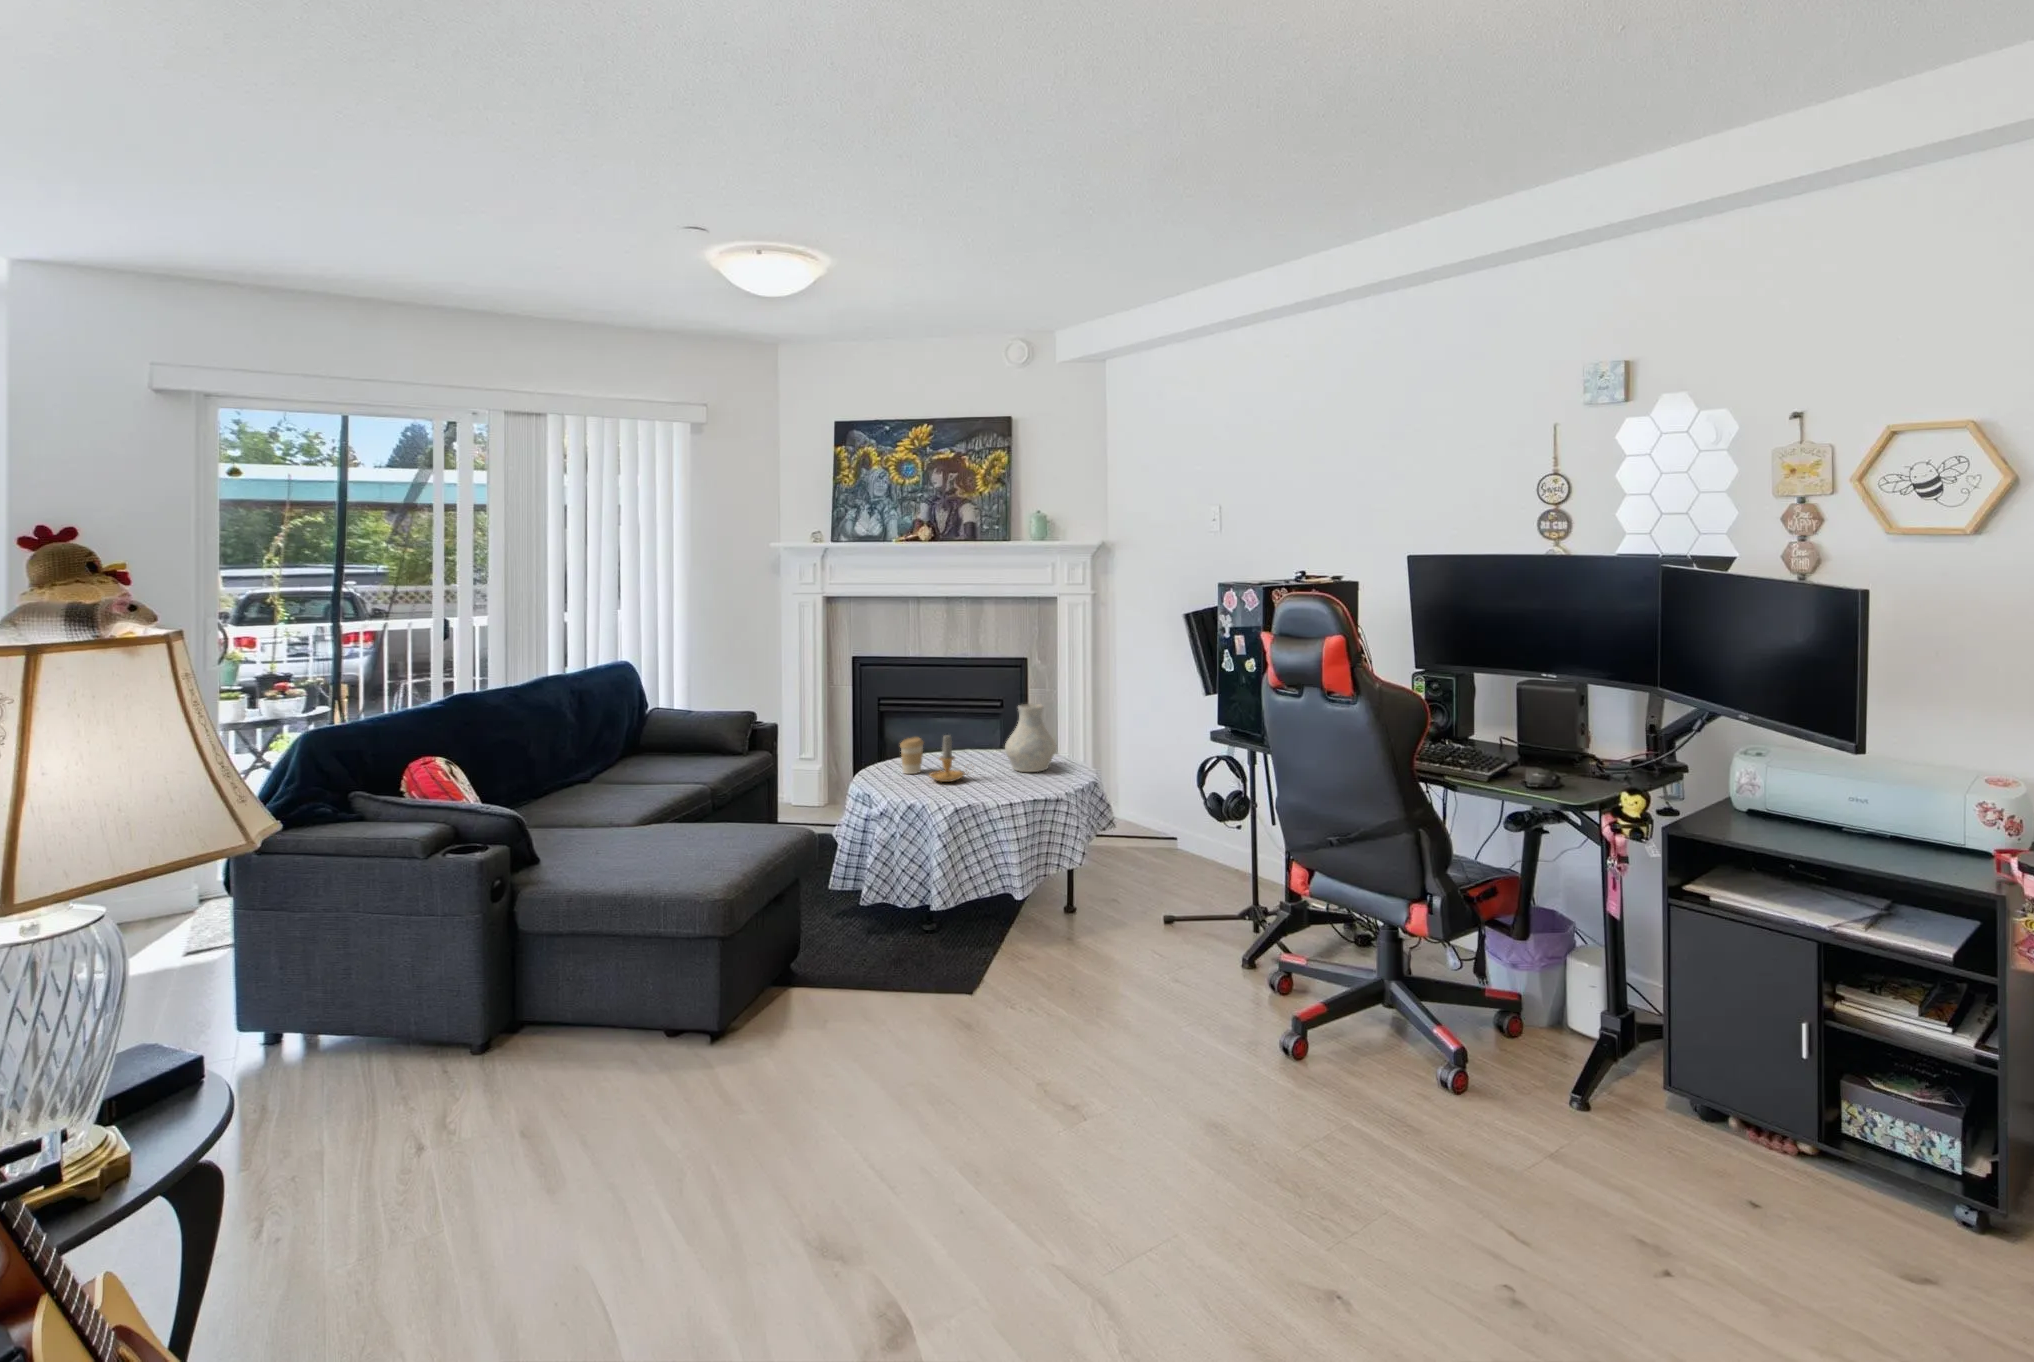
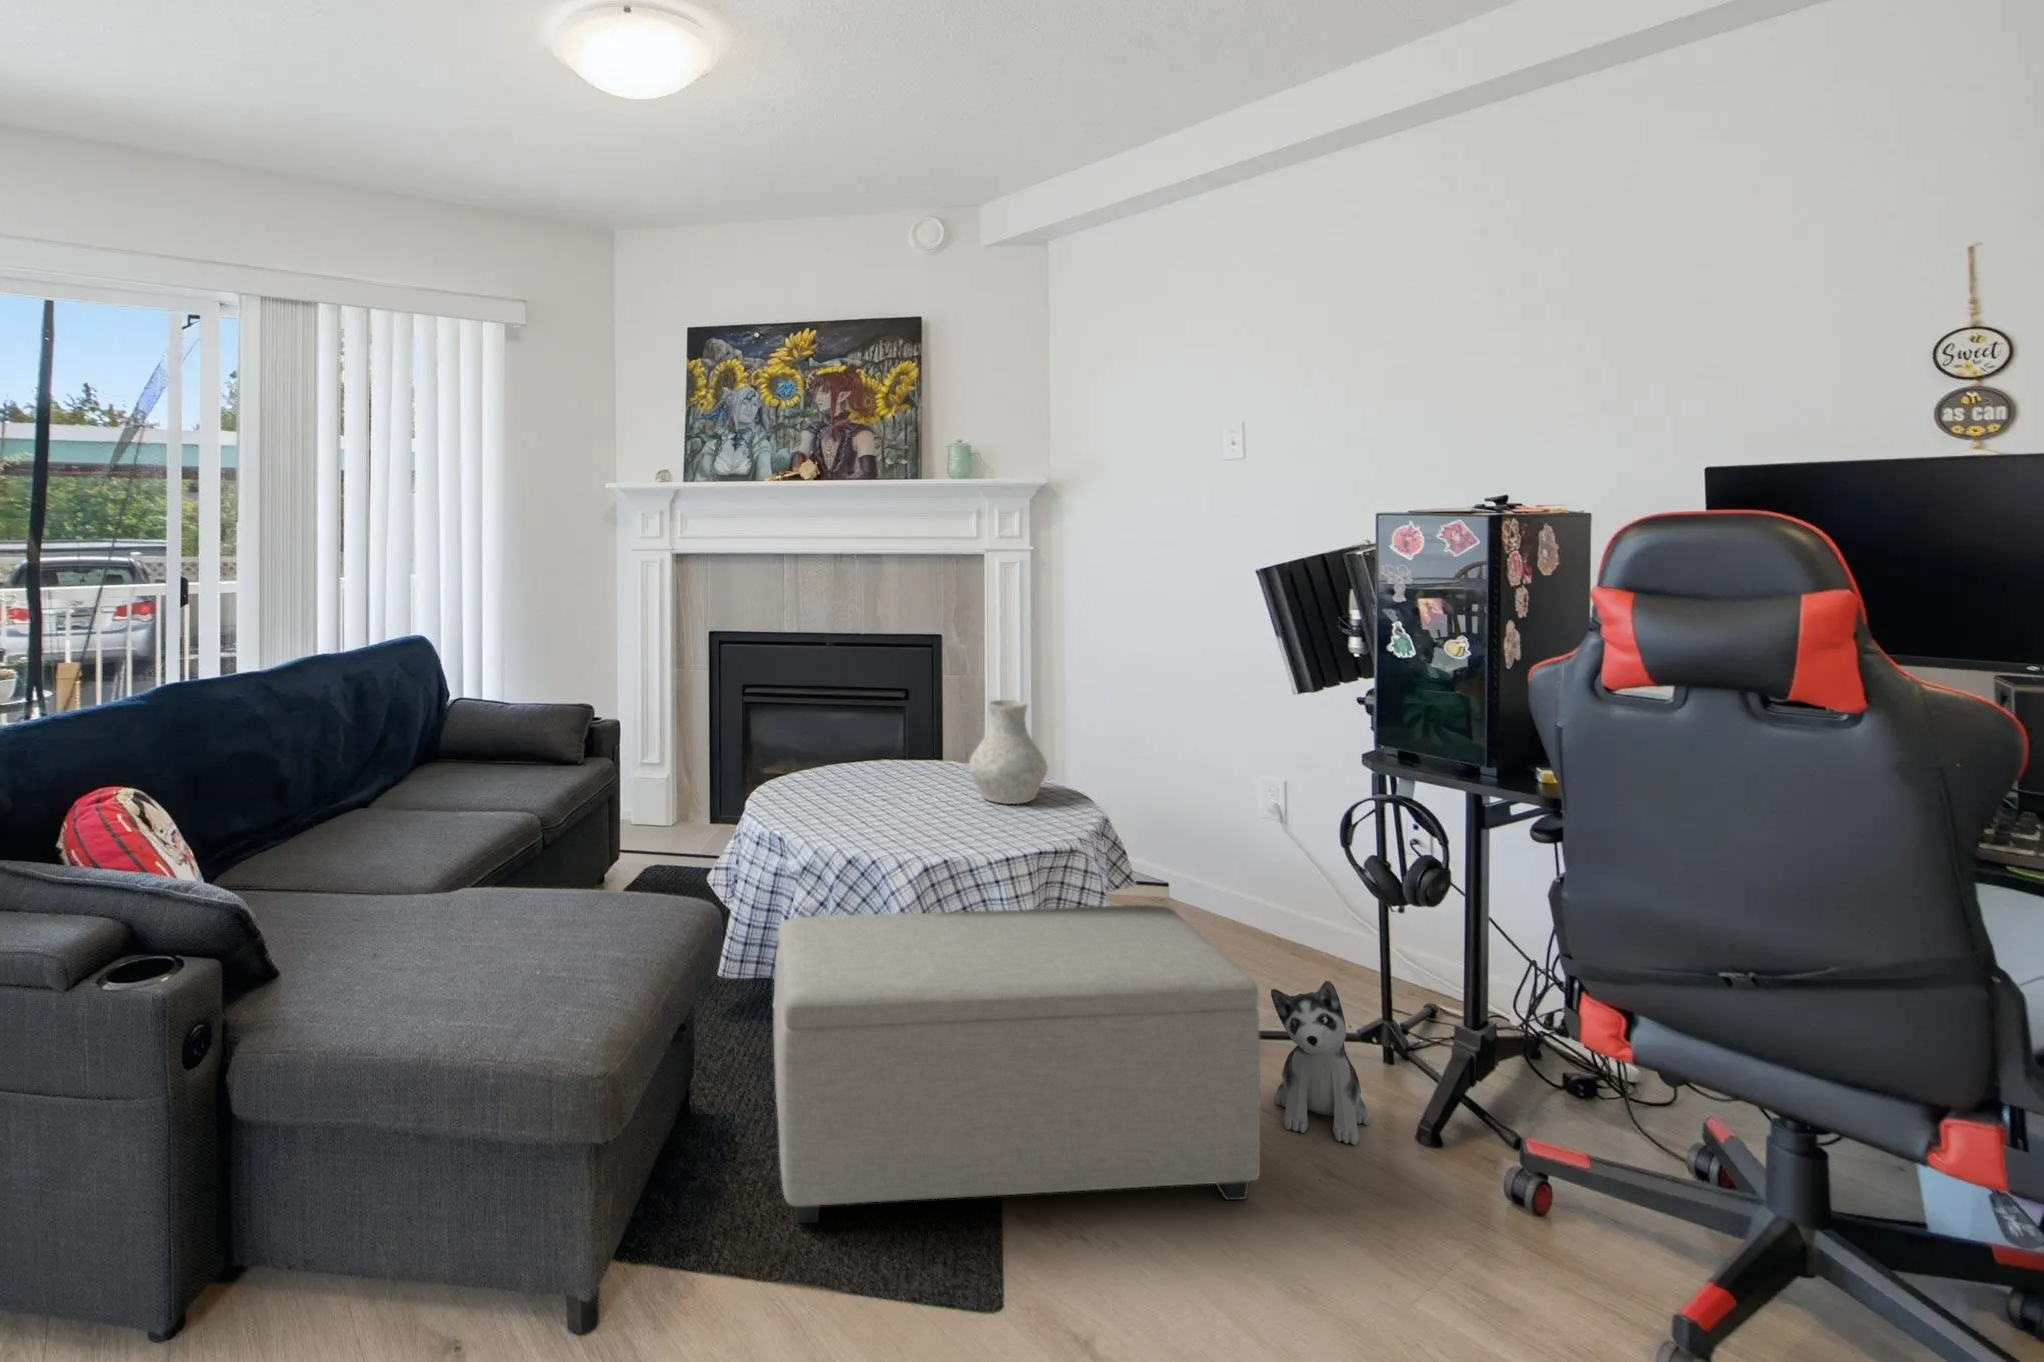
candle: present [930,735,966,782] -> none [864,744,932,819]
coffee cup: present [900,737,924,774] -> none [815,749,850,804]
ottoman: none [848,829,1132,1008] -> present [773,905,1260,1223]
plush toy: none [1167,871,1223,967] -> present [1271,981,1371,1145]

